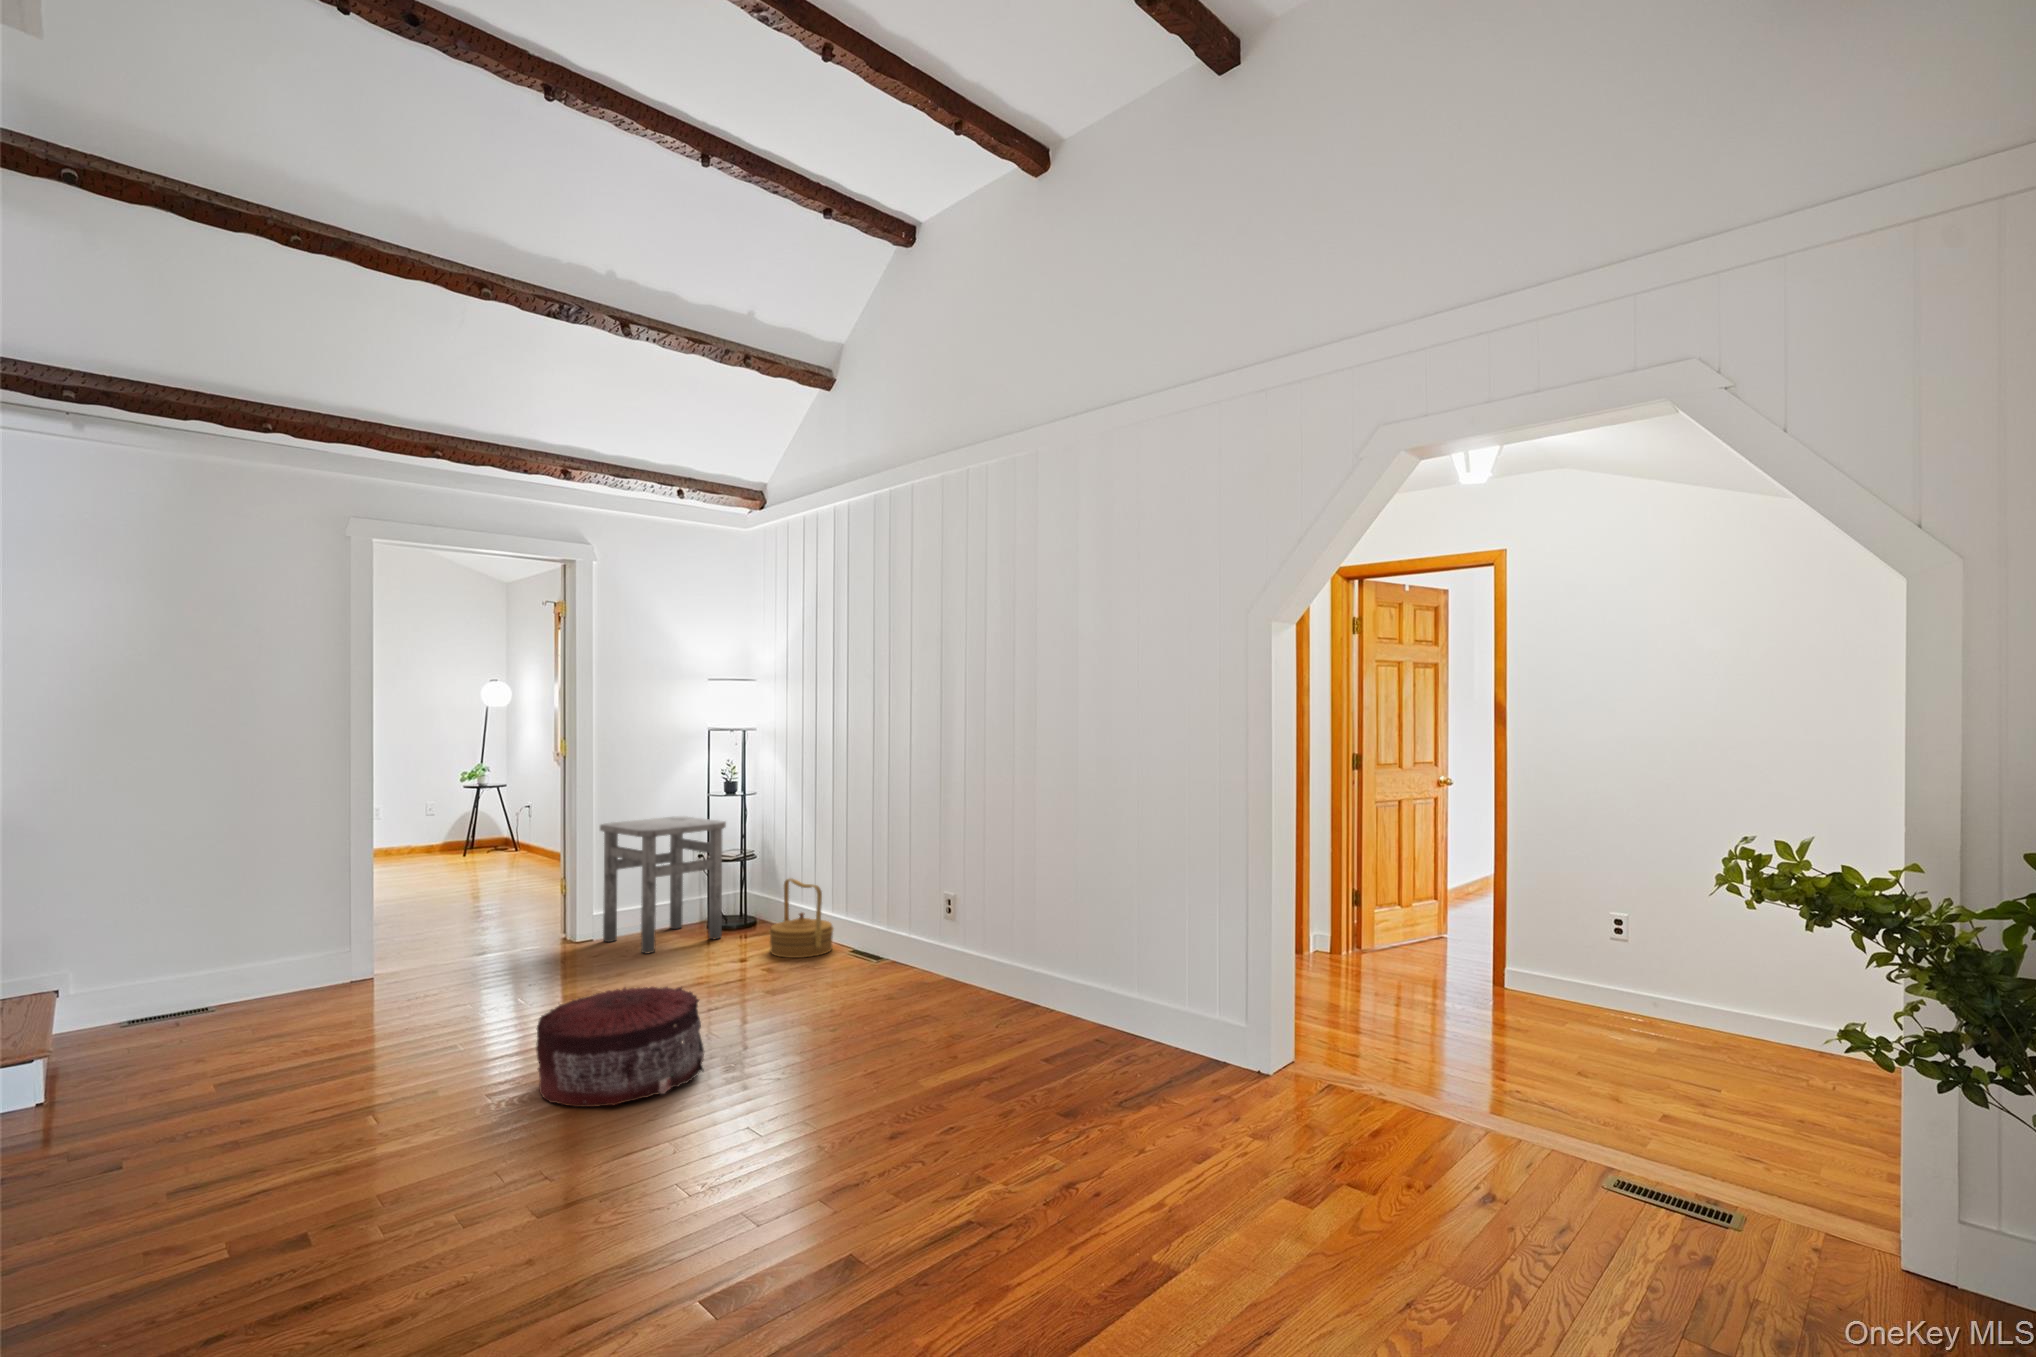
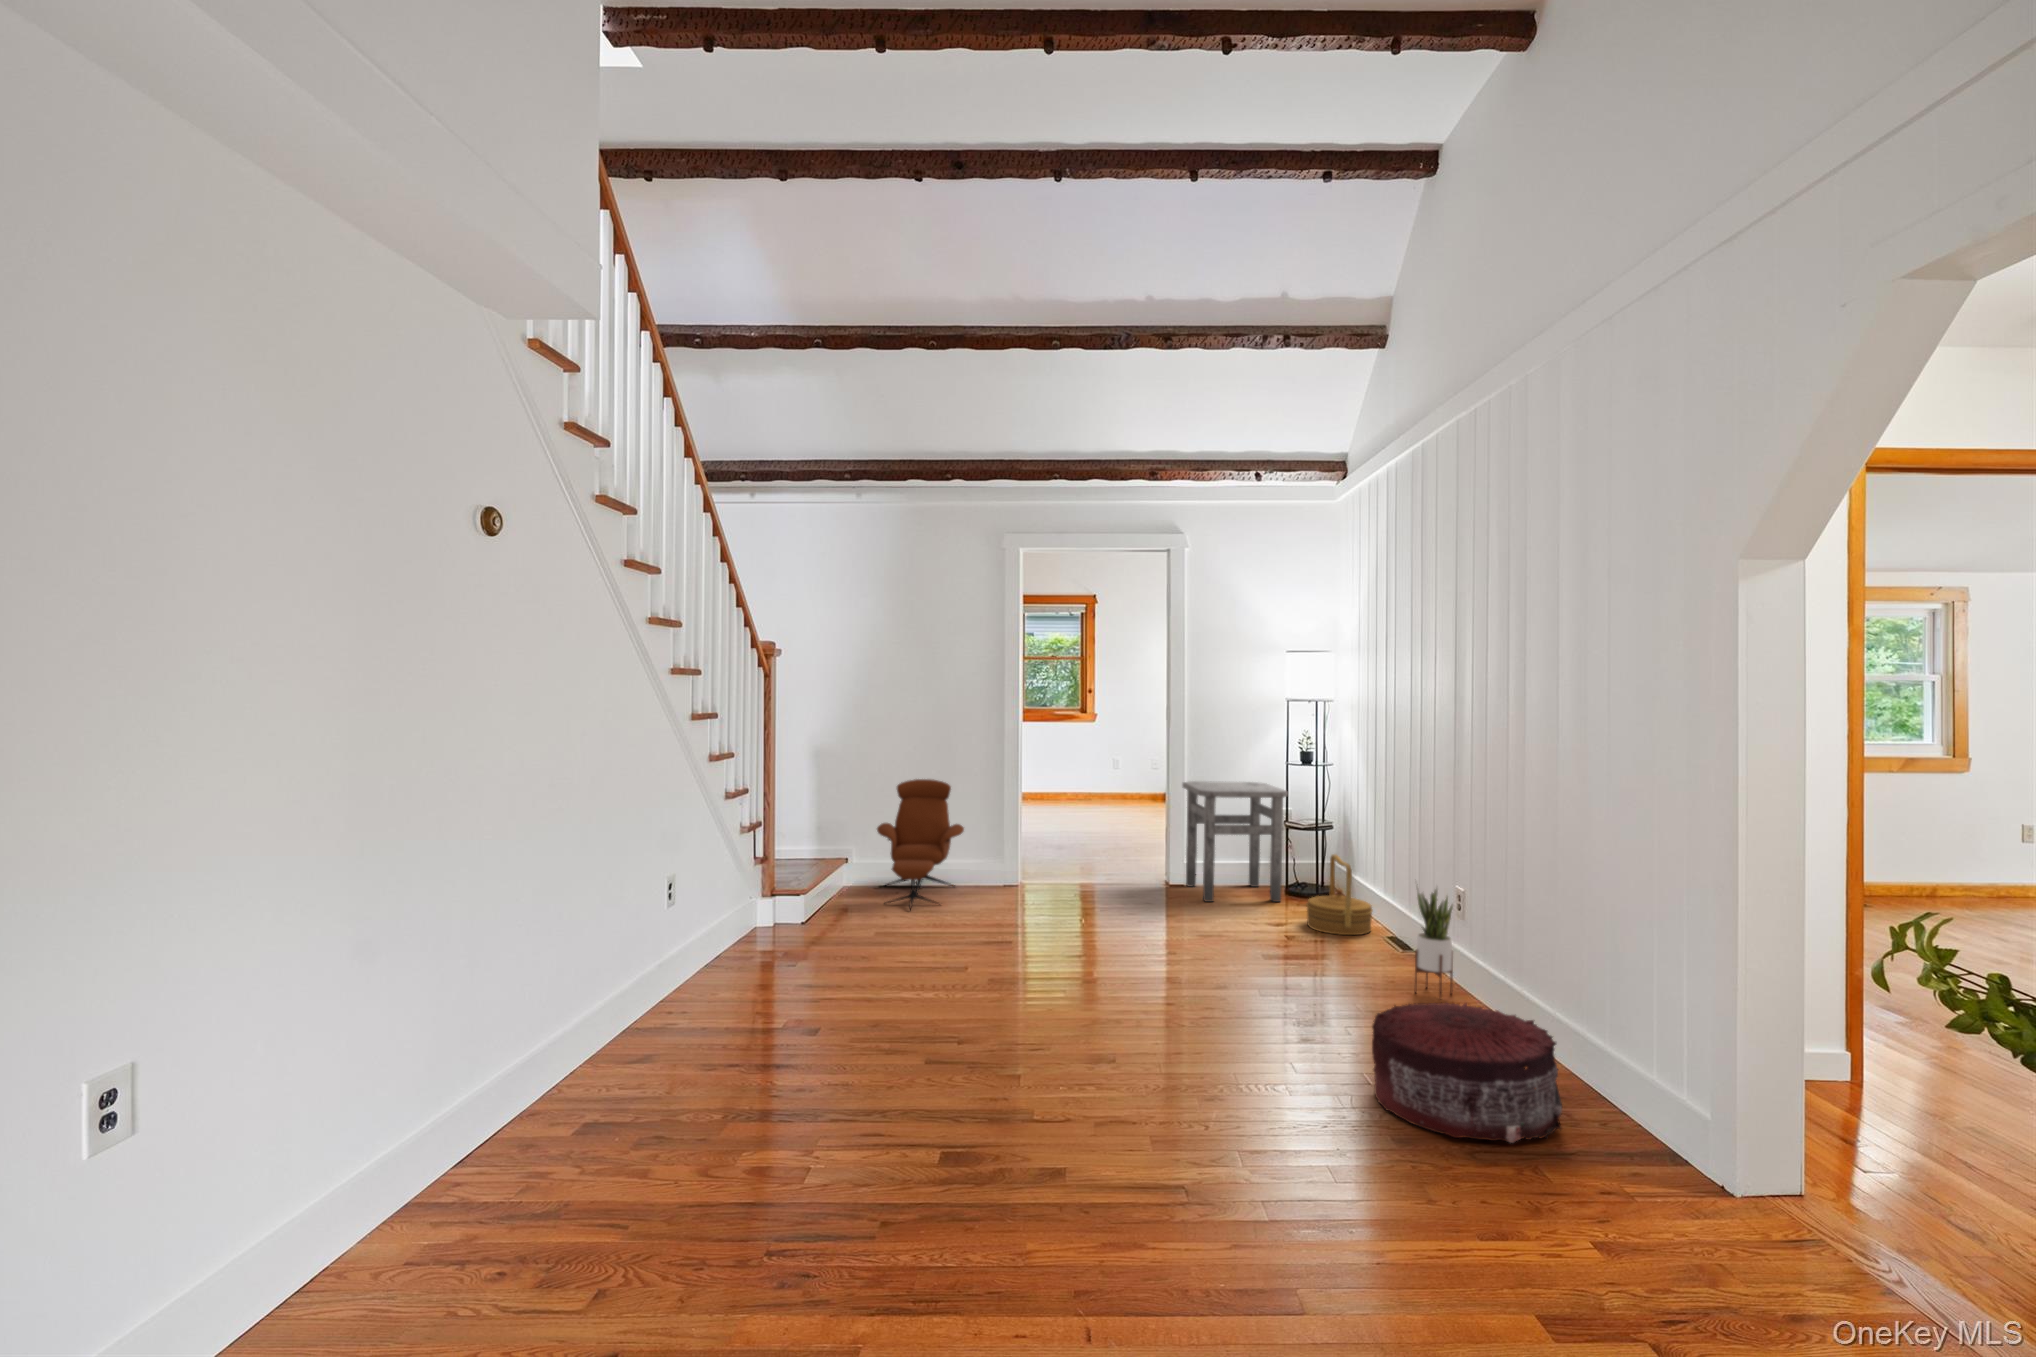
lounge chair: none [143,859,307,1054] -> present [877,779,964,910]
potted plant: none [920,886,960,992] -> present [1415,884,1453,999]
pouf: present [536,987,704,1107] -> present [1372,1003,1562,1143]

